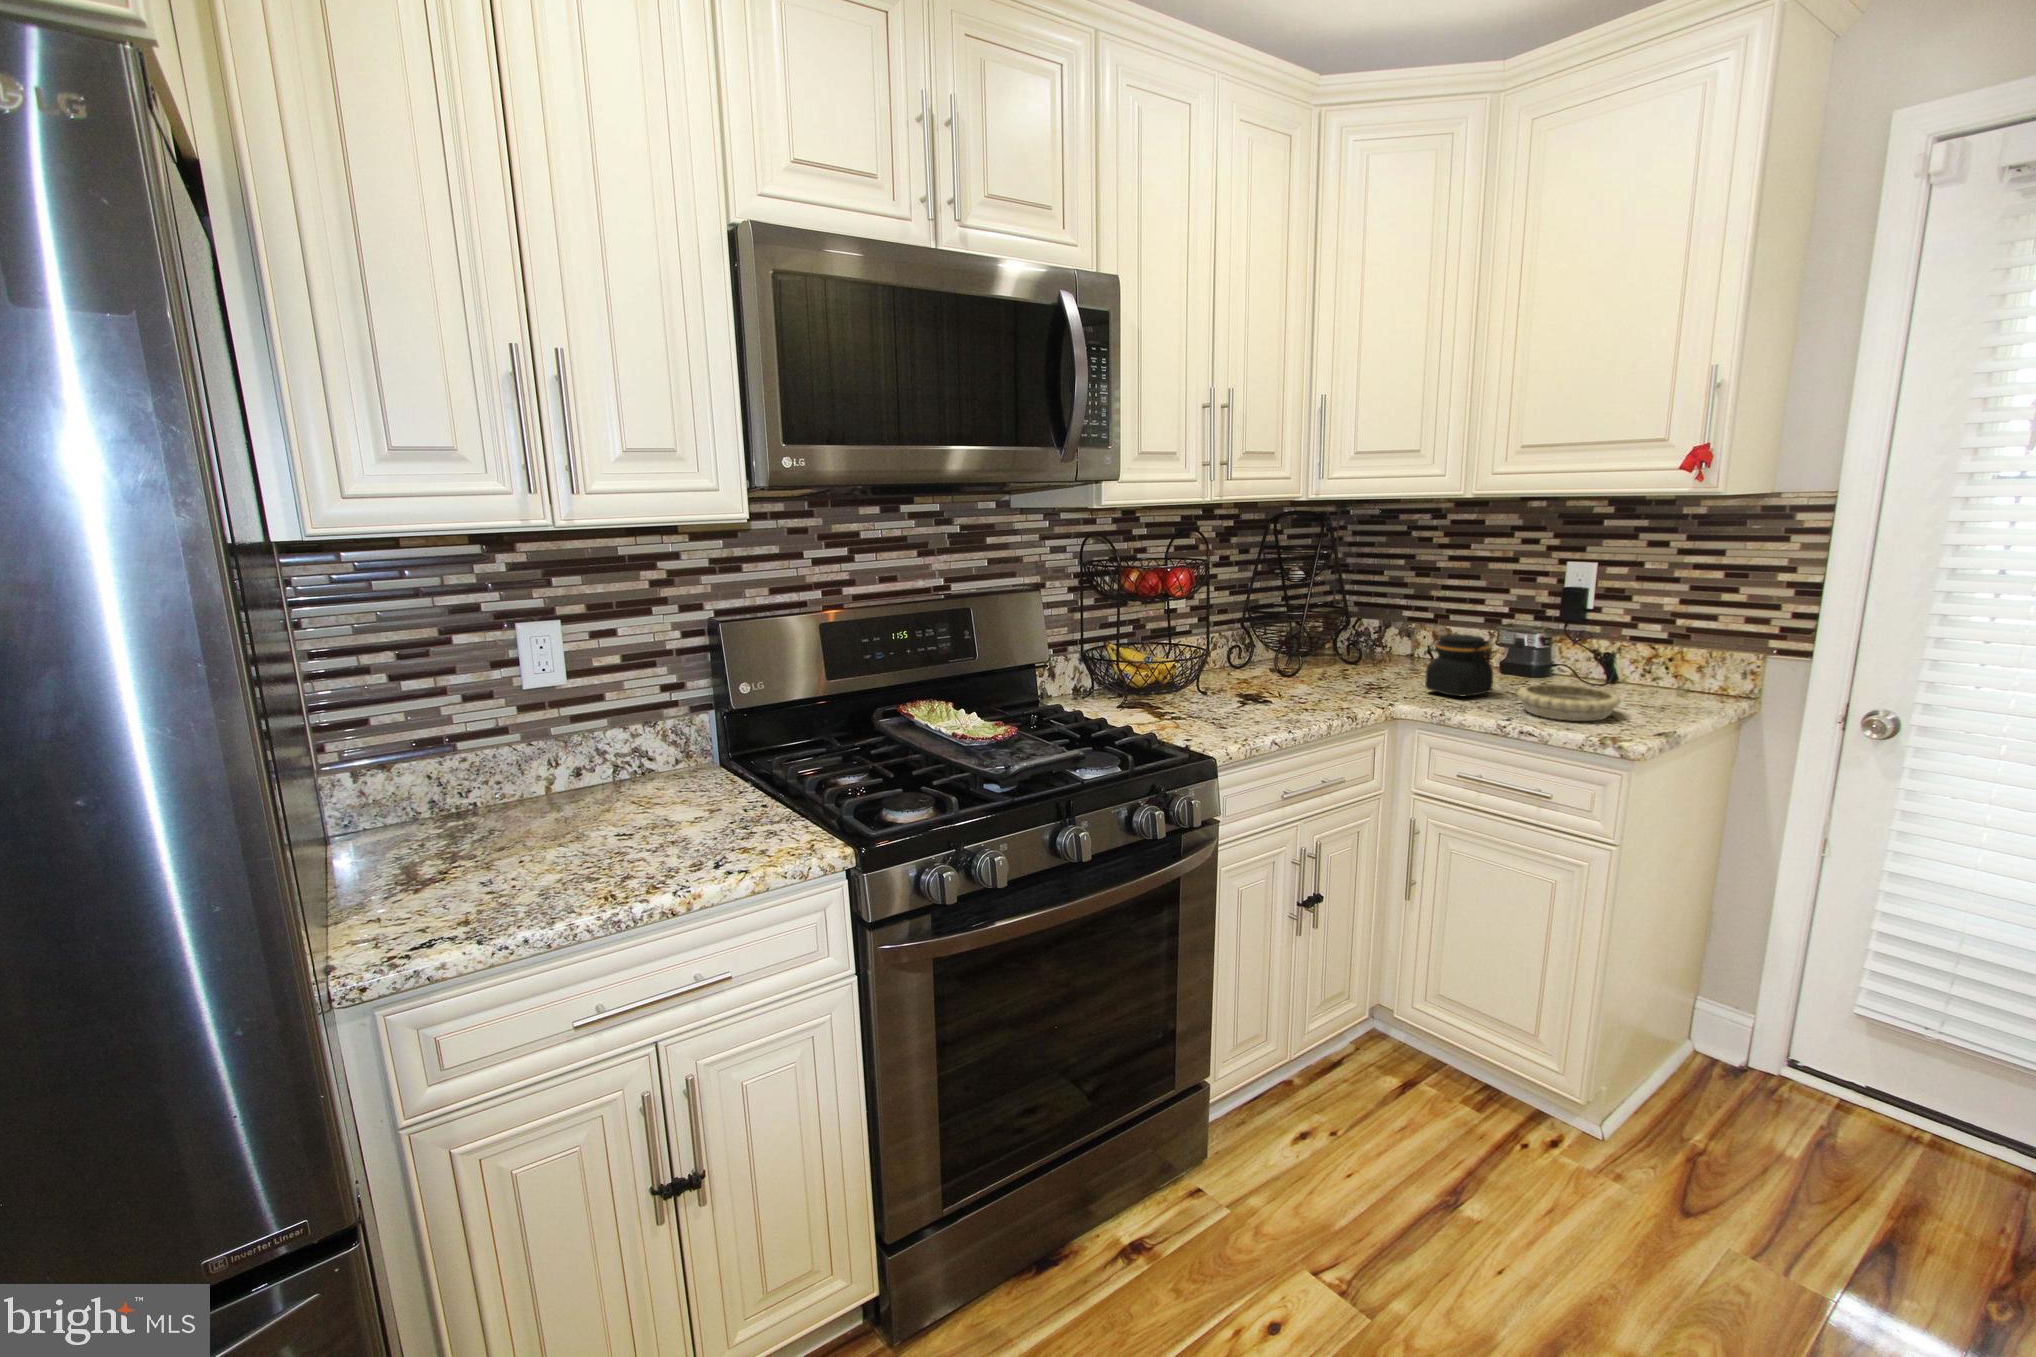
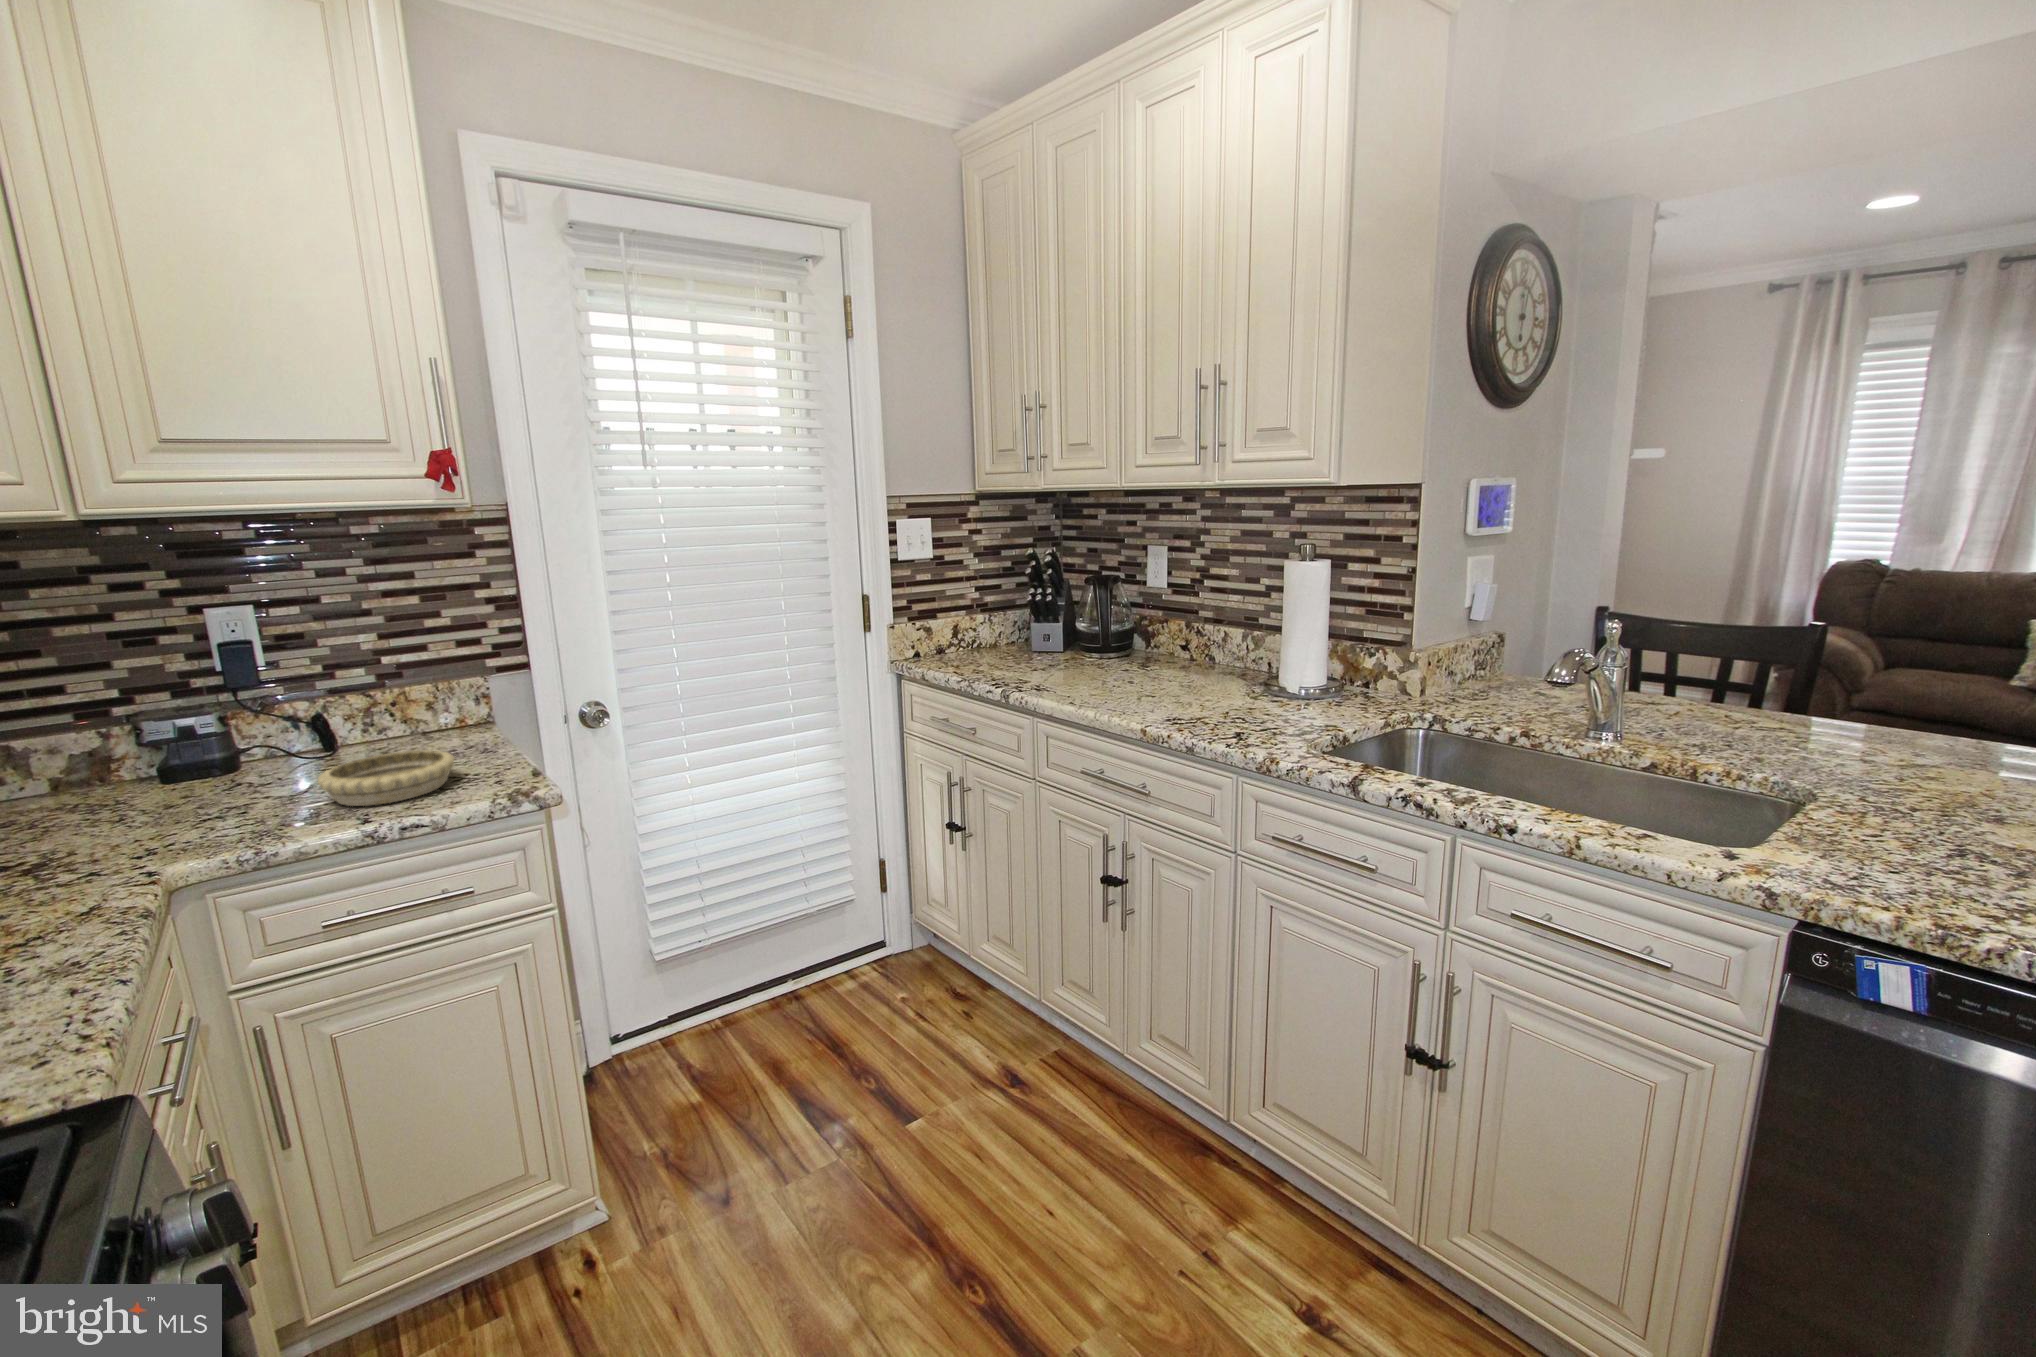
jar: present [1425,635,1493,696] -> none [98,730,248,838]

